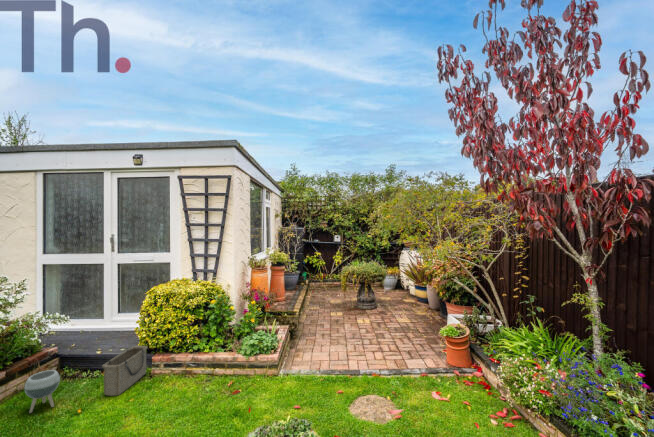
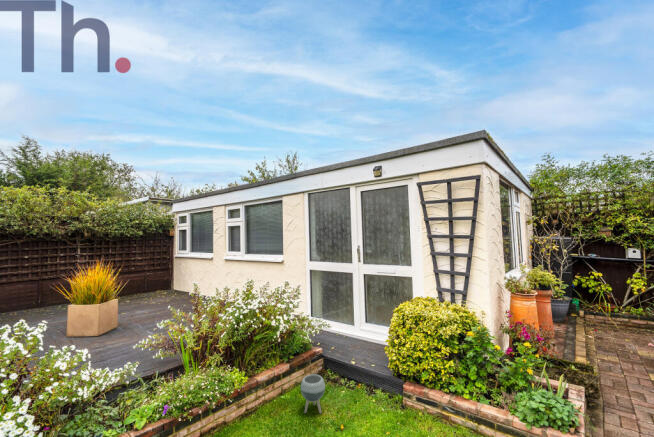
basket: present [102,346,147,396] -> none [358,368,398,424]

